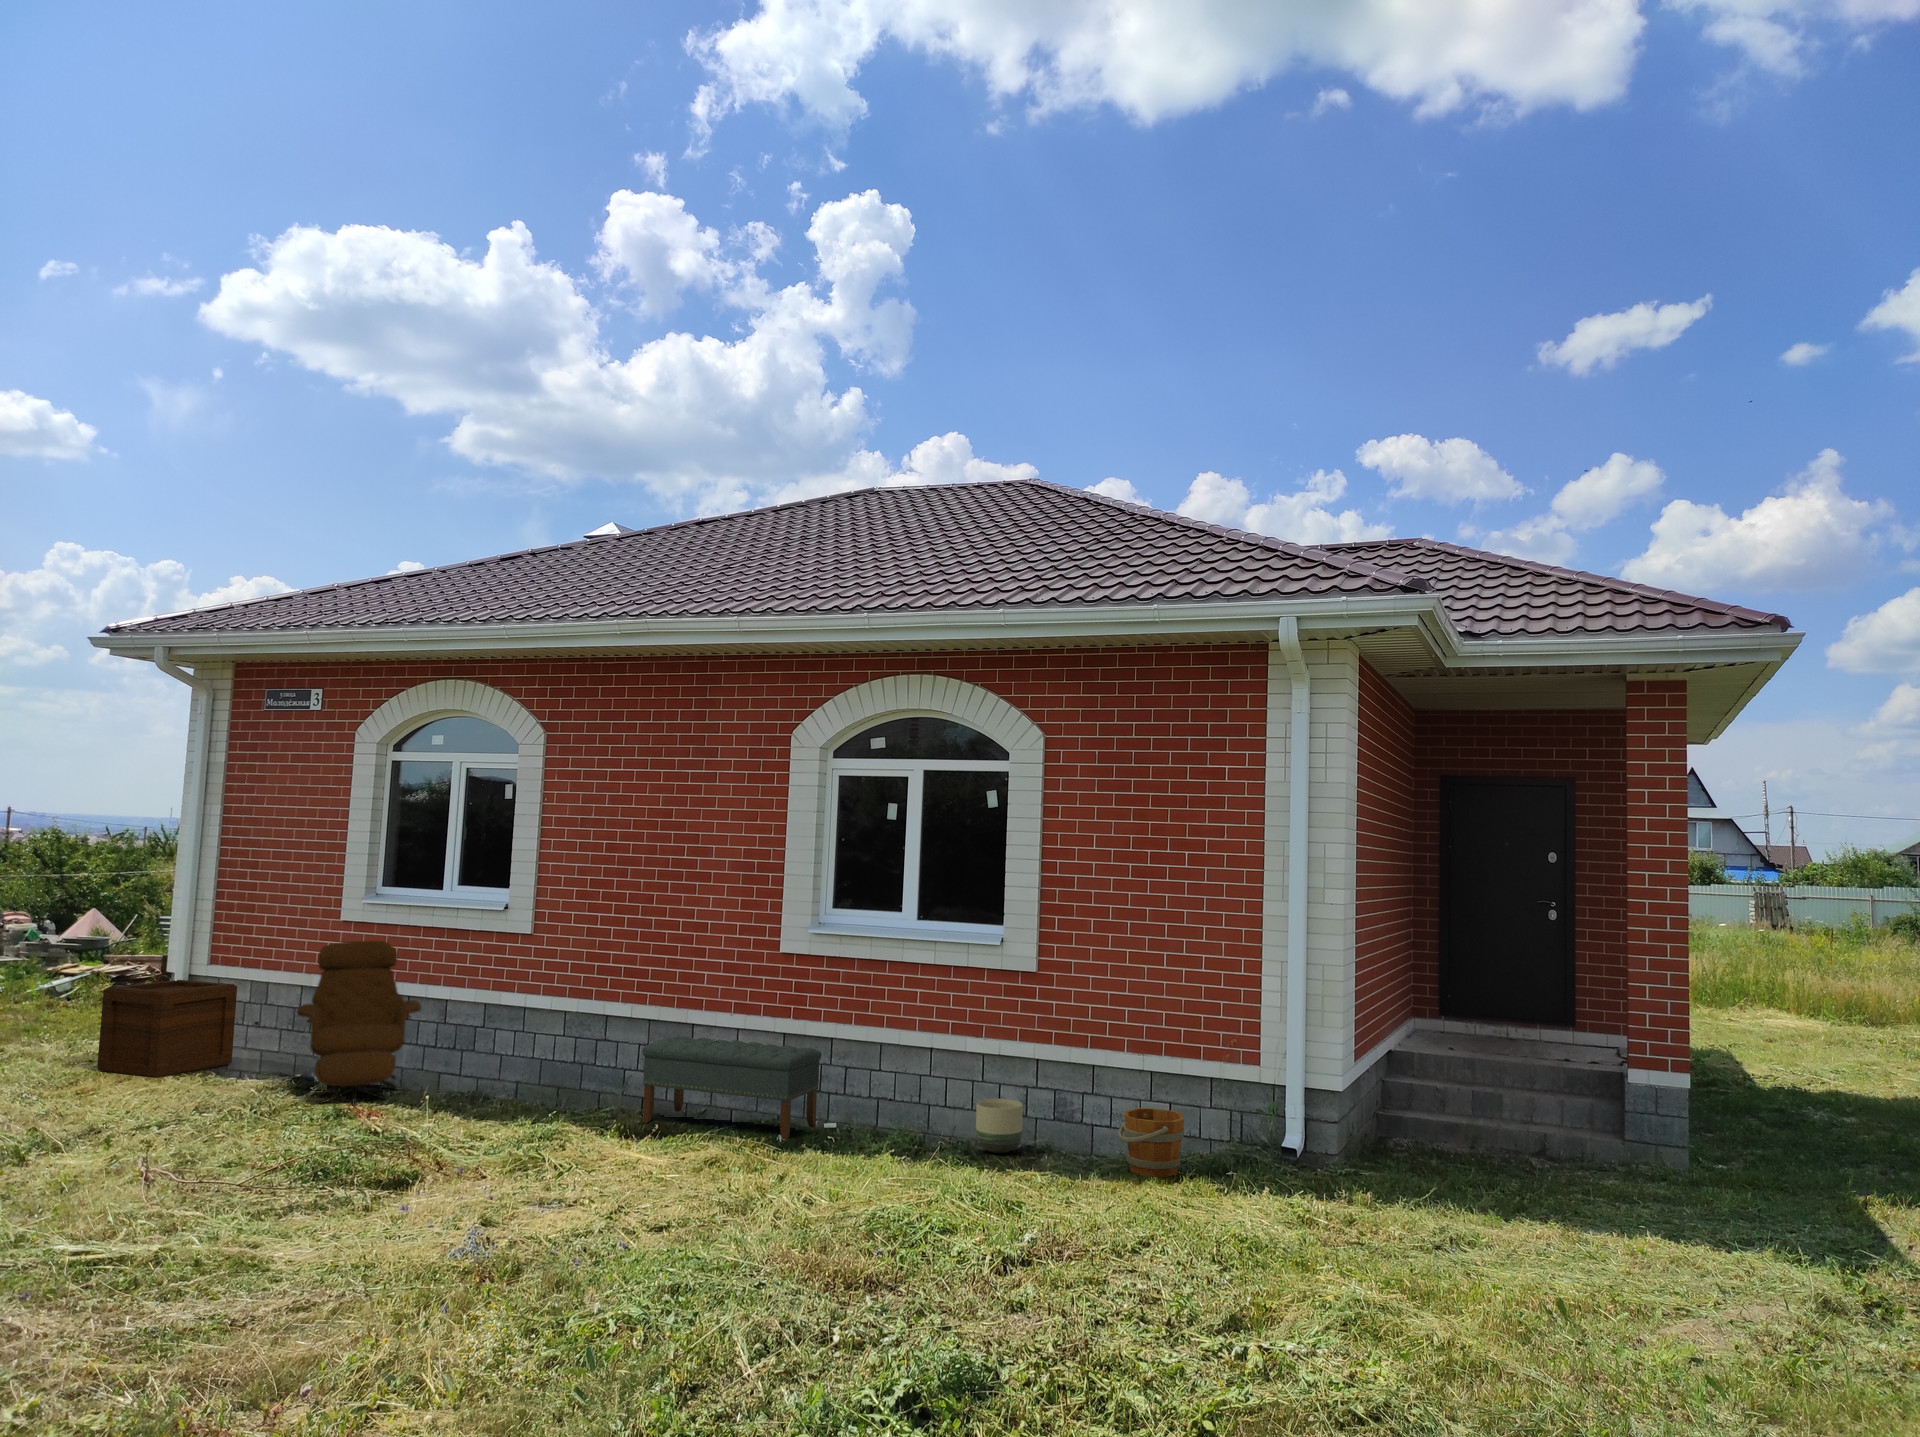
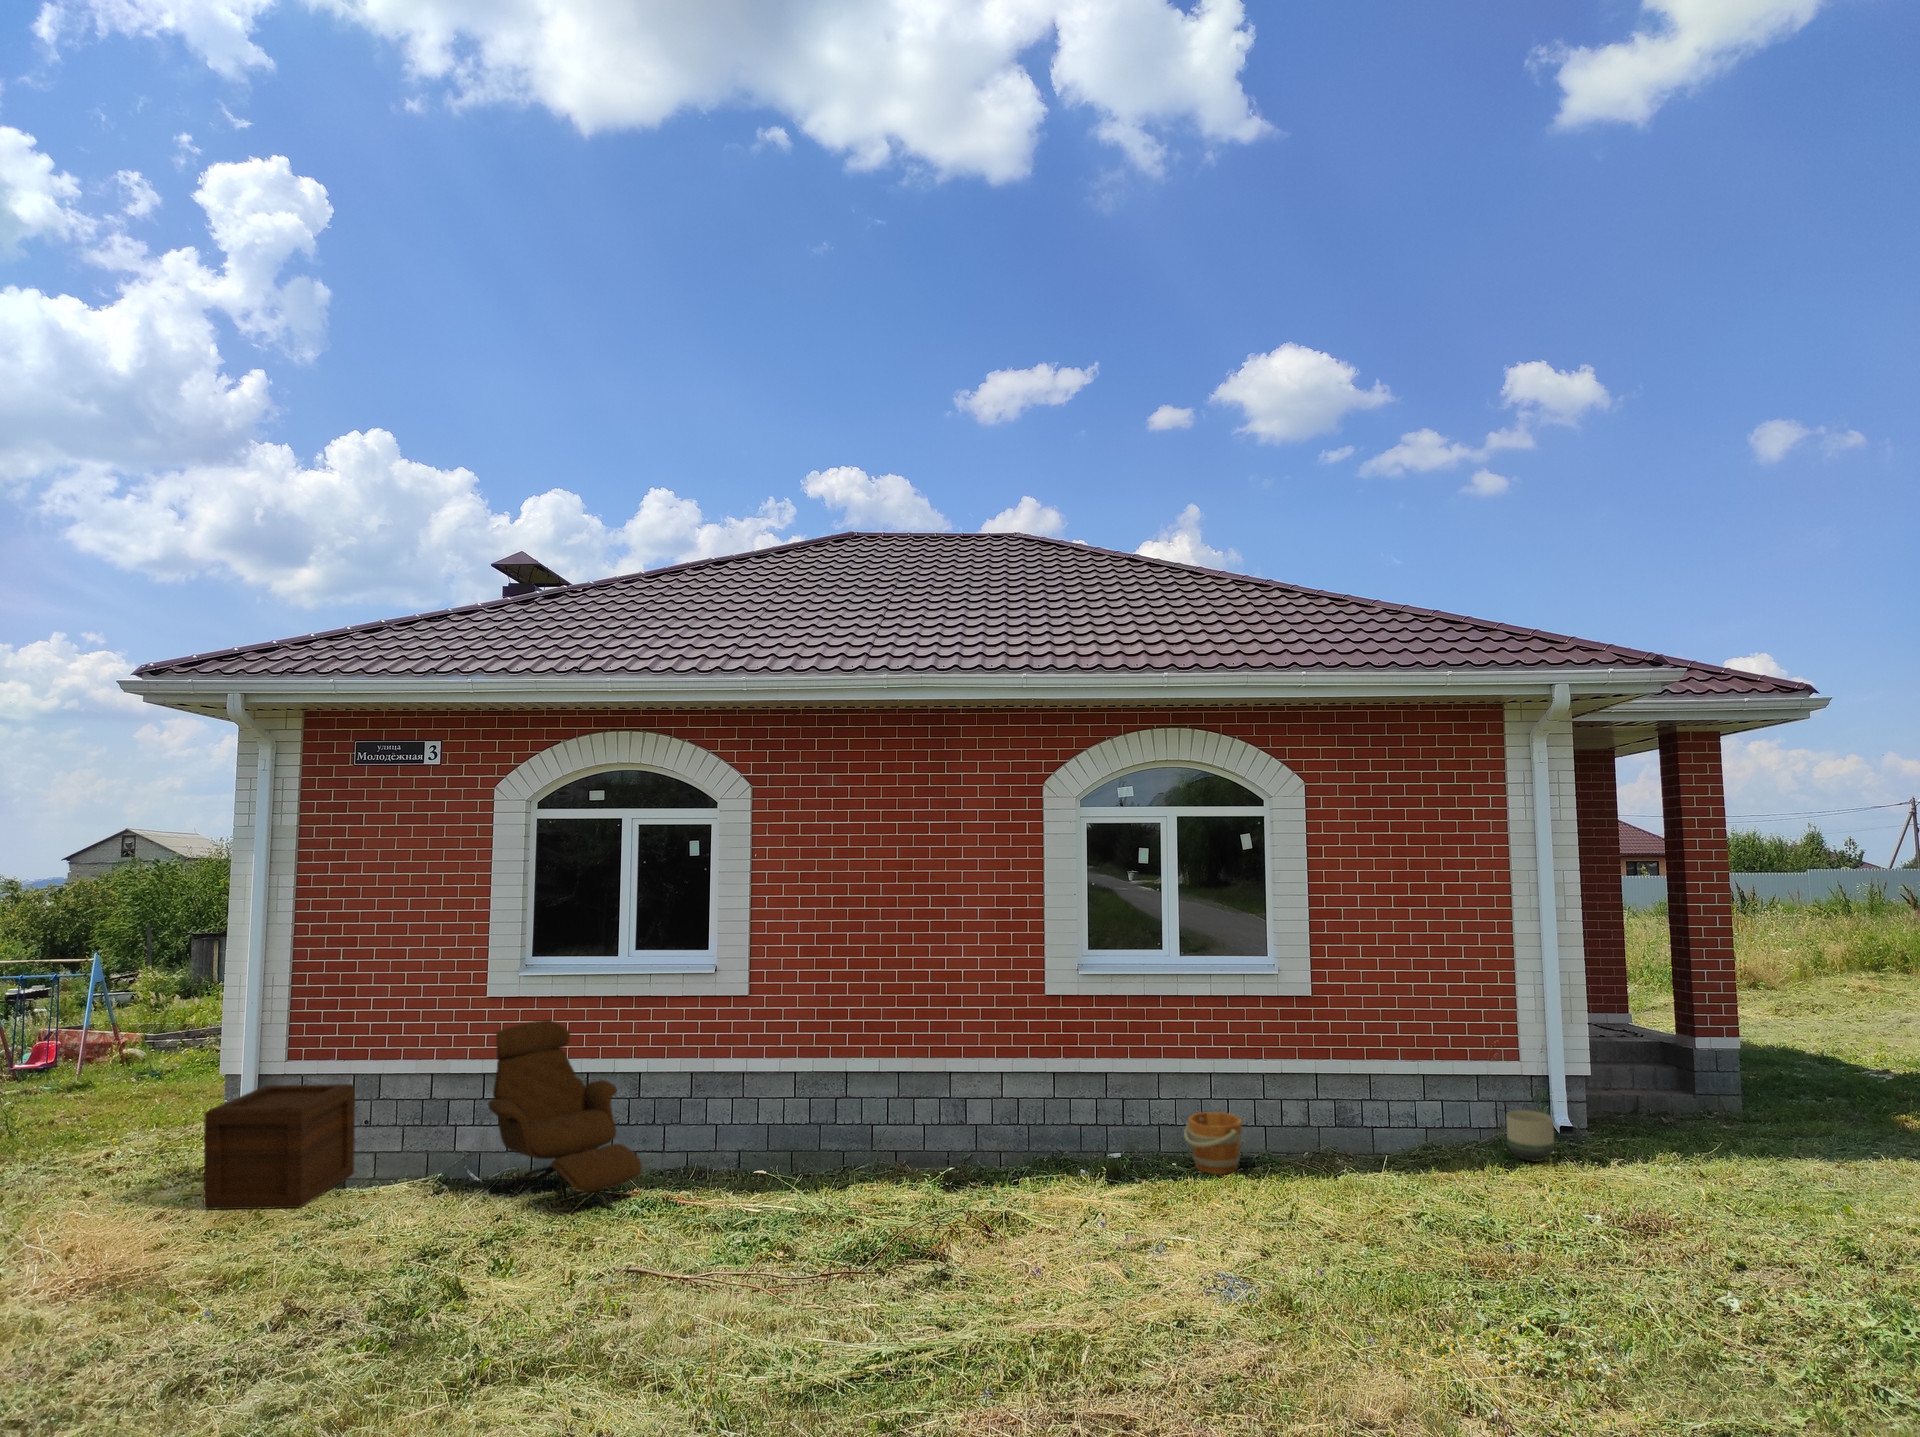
bench: present [642,1036,821,1139] -> none [937,1088,1106,1182]
planter: present [976,1099,1023,1153] -> present [1506,1110,1554,1162]
bucket: present [1118,1108,1184,1177] -> present [1184,1112,1243,1174]

